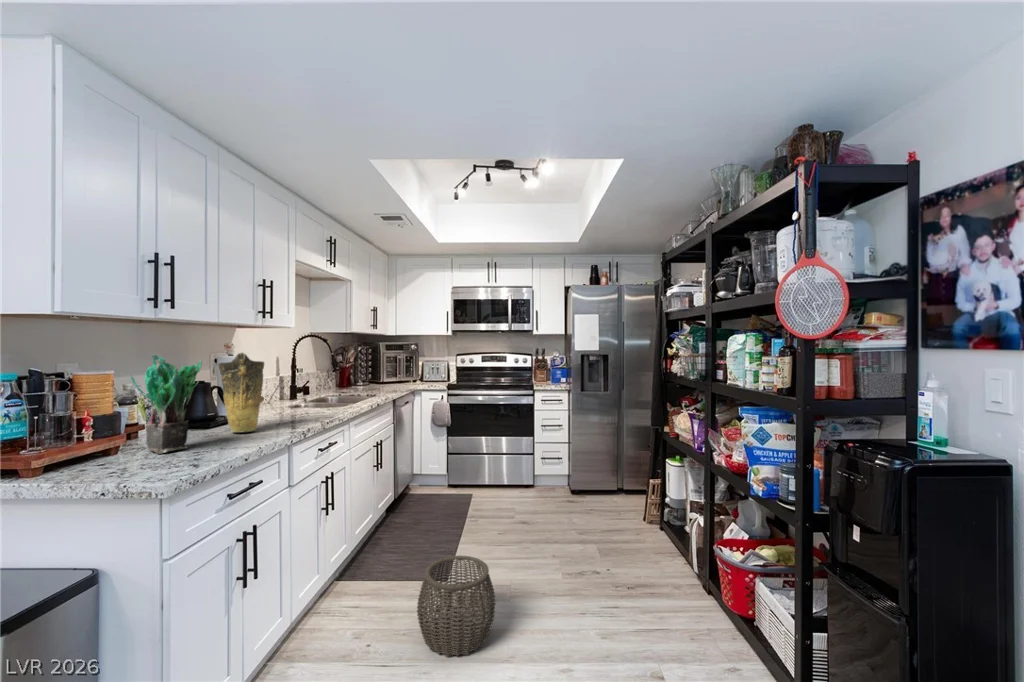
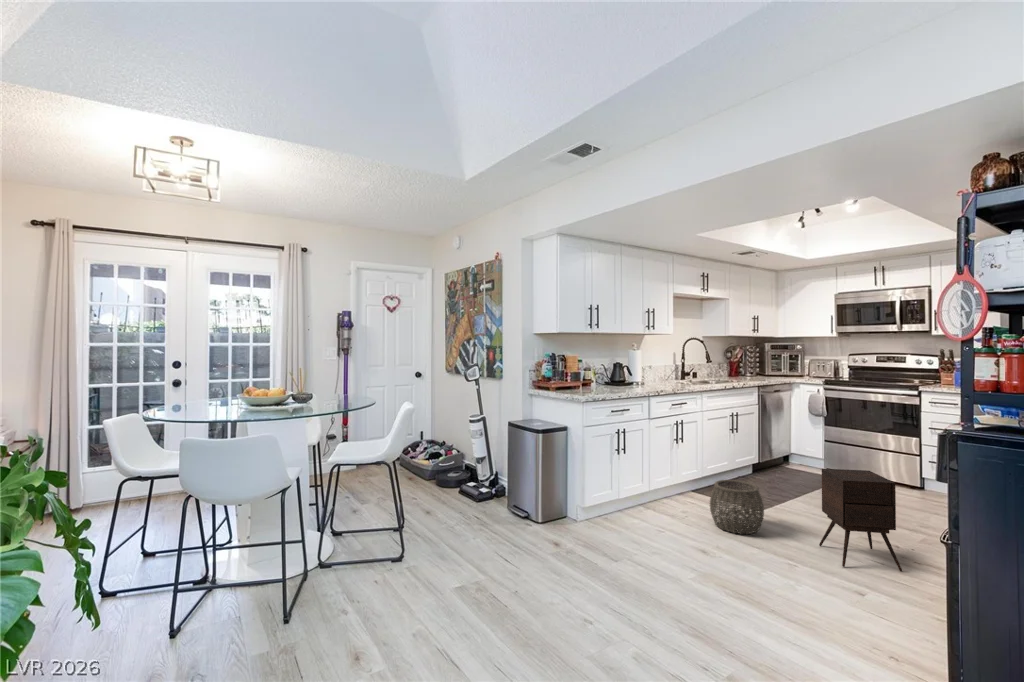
vase: present [218,353,264,432] -> none [620,348,641,388]
potted plant: present [131,354,202,454] -> none [582,348,607,390]
side table: none [557,499,645,645] -> present [819,469,902,571]

